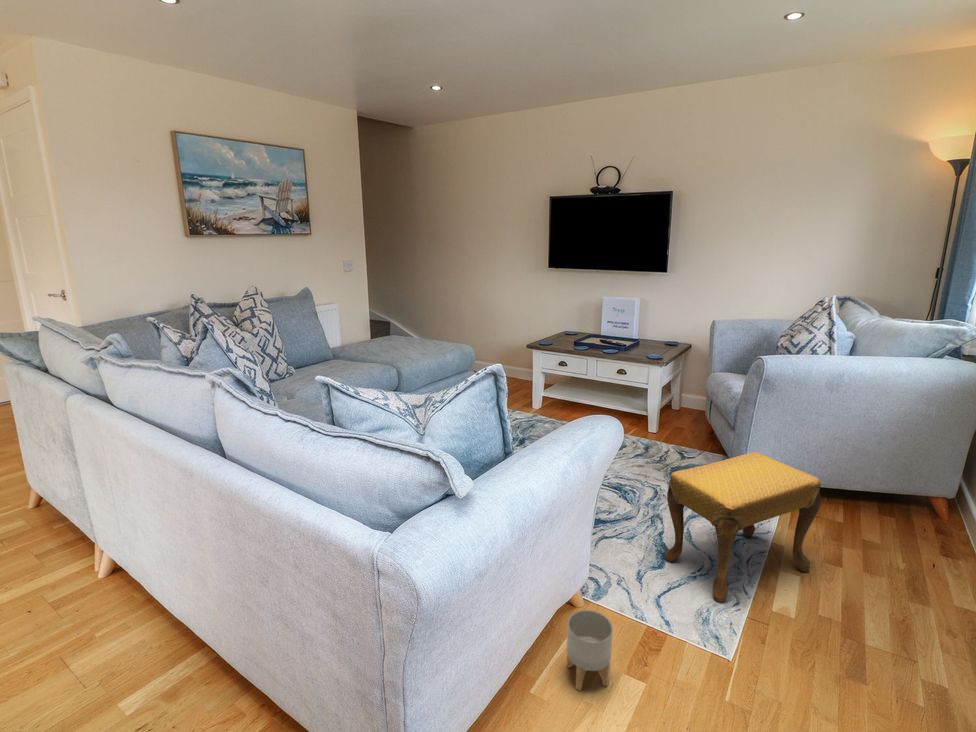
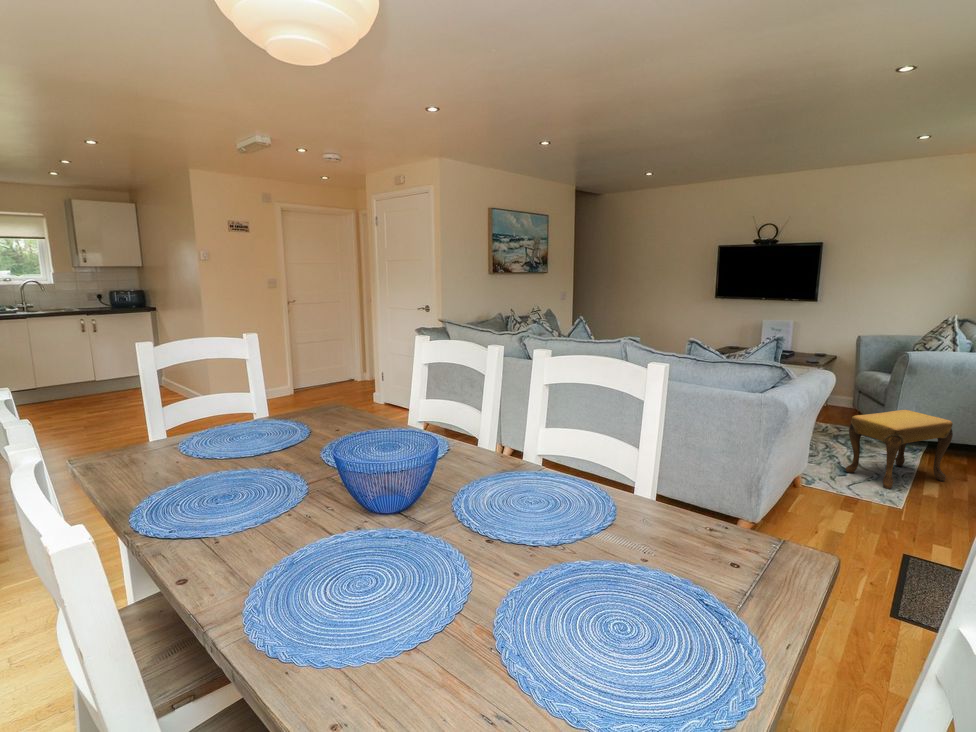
planter: present [566,610,613,691] -> none [806,472,837,511]

